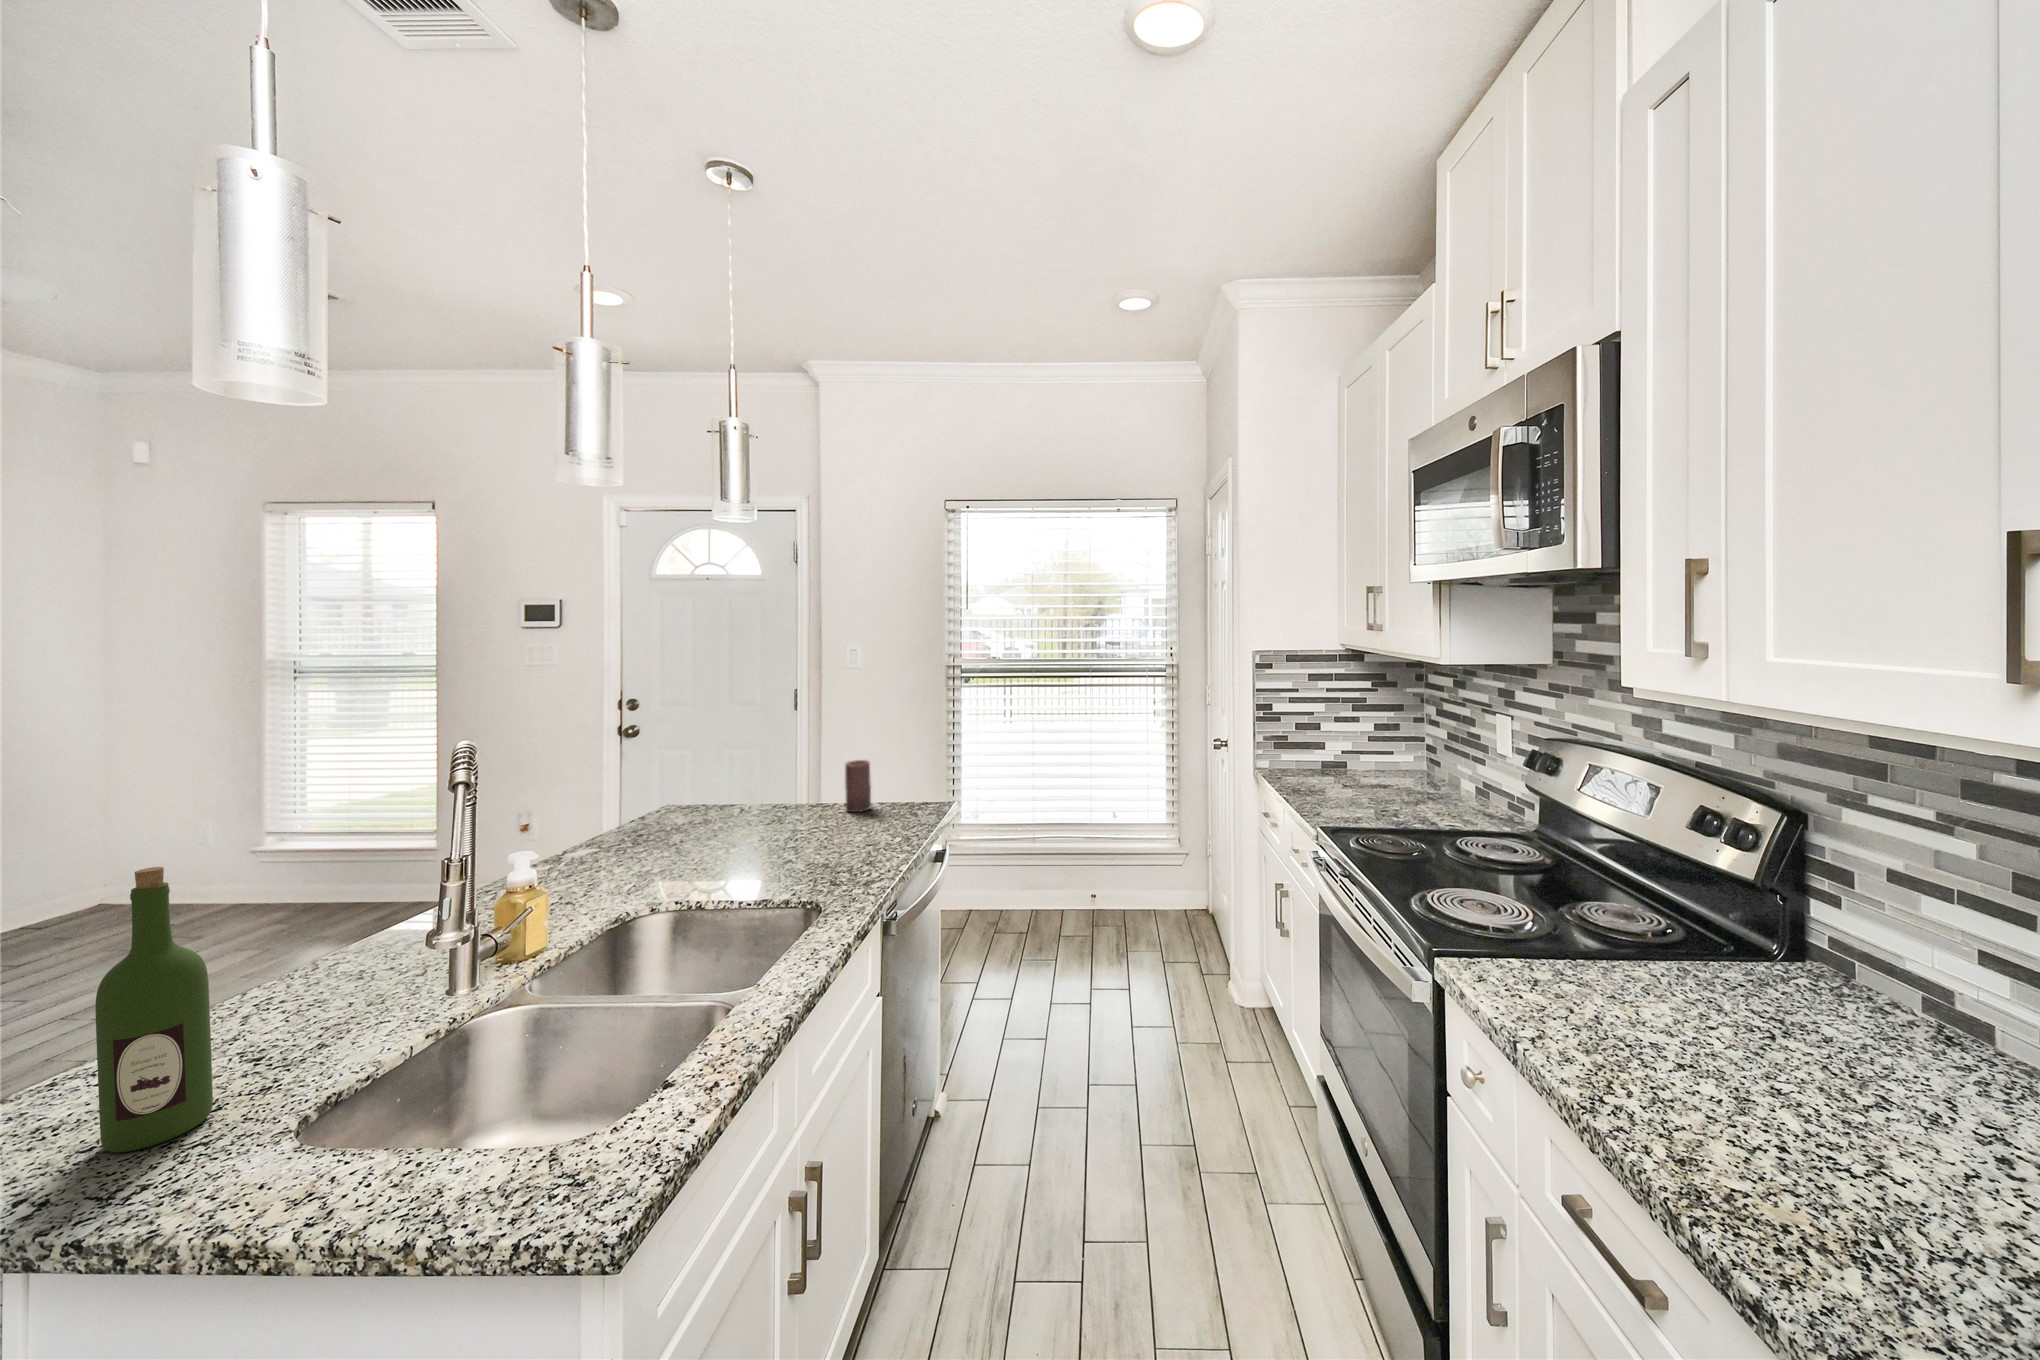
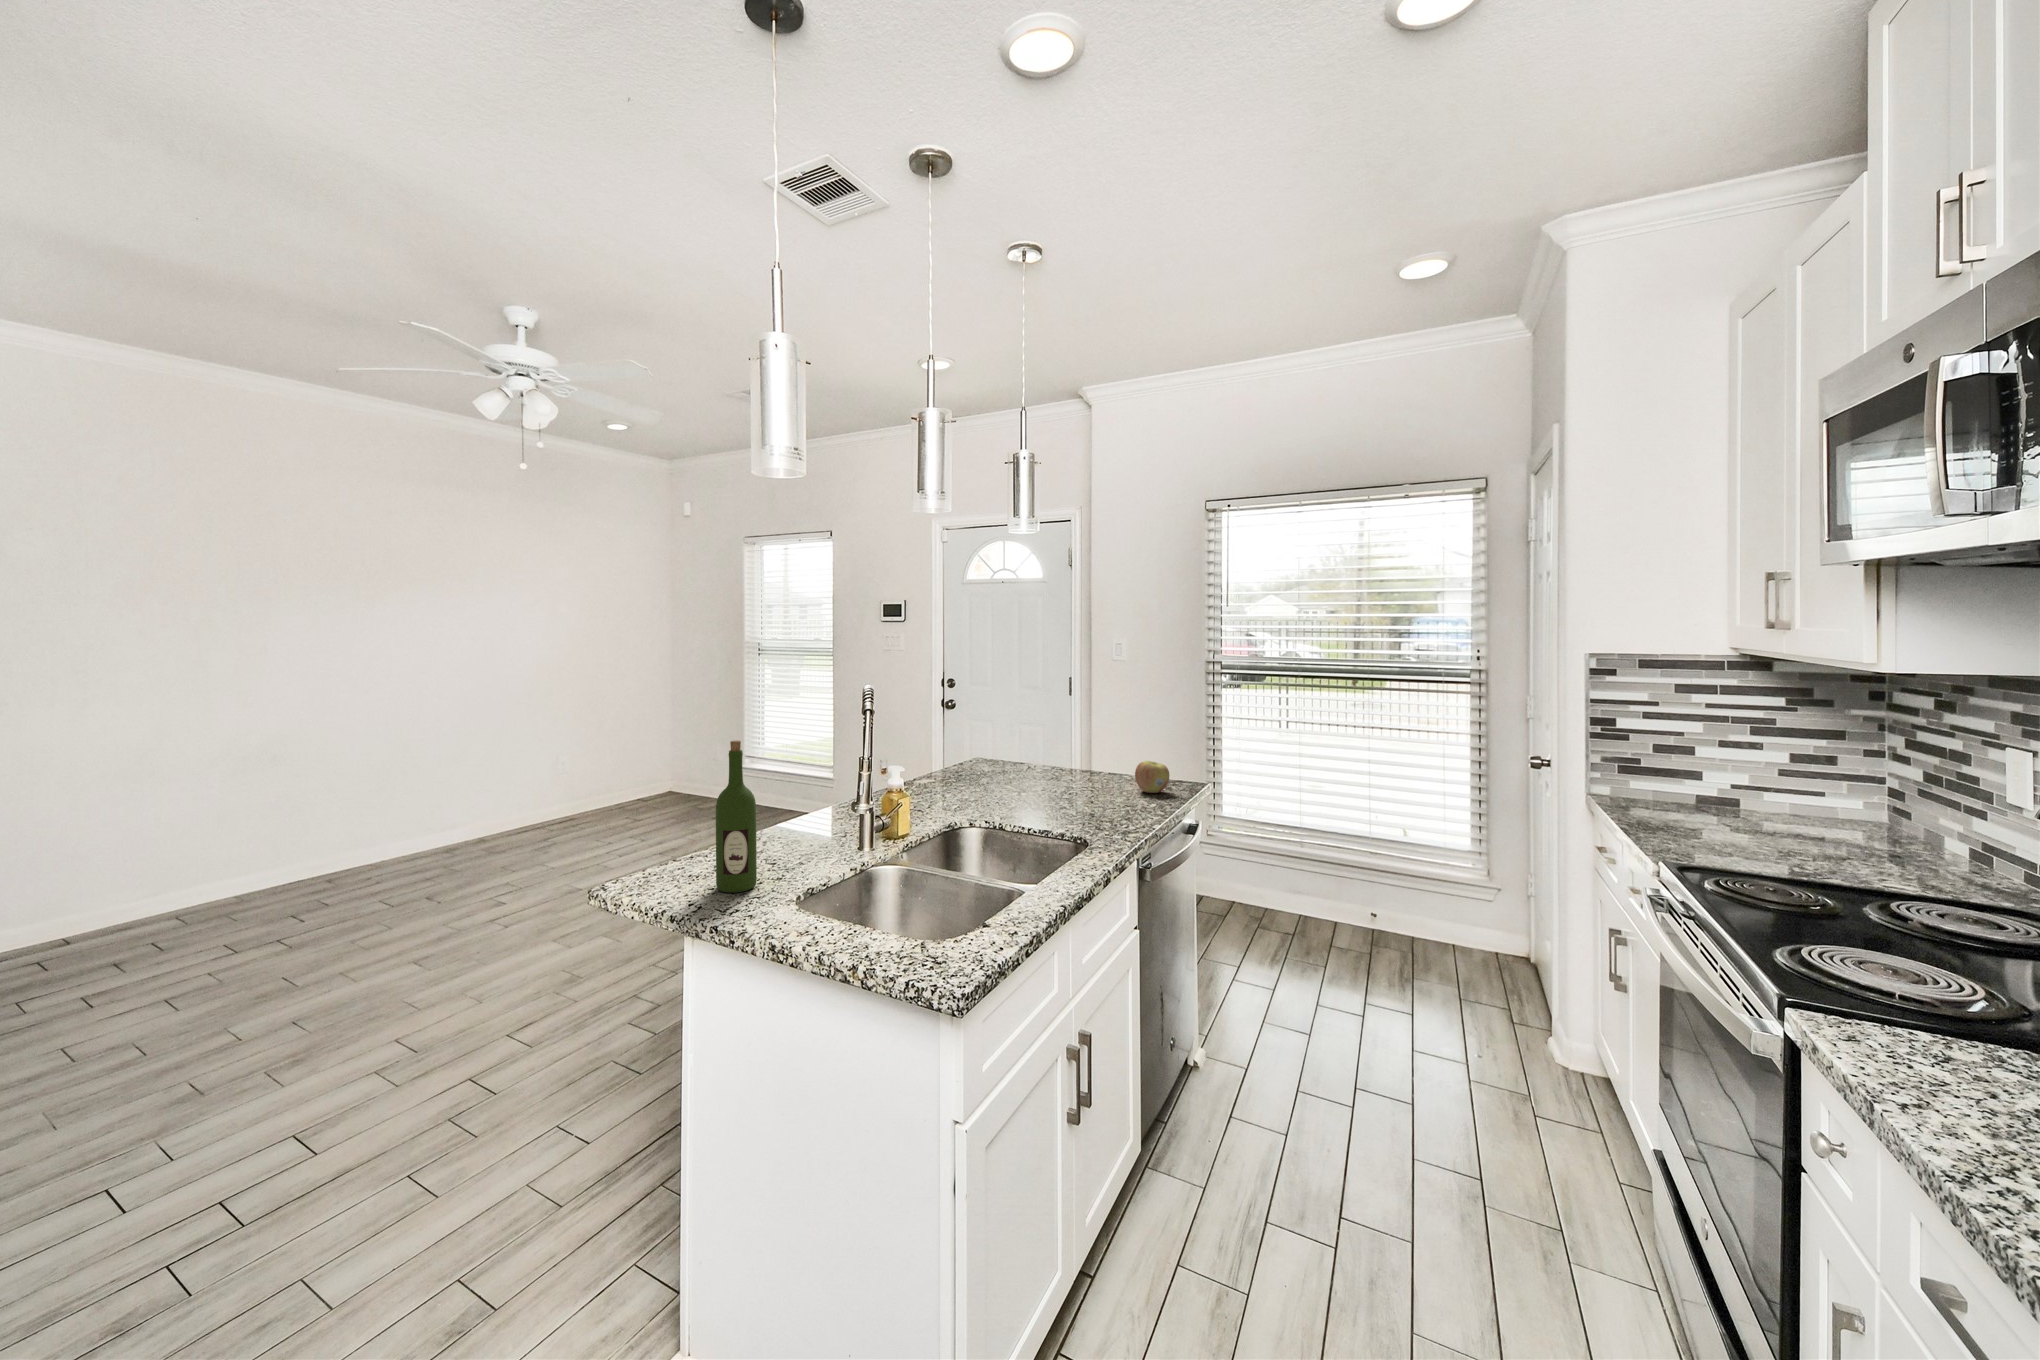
candle: present [845,760,871,812] -> none [1112,737,1133,783]
apple: none [873,785,910,820] -> present [1135,761,1169,793]

